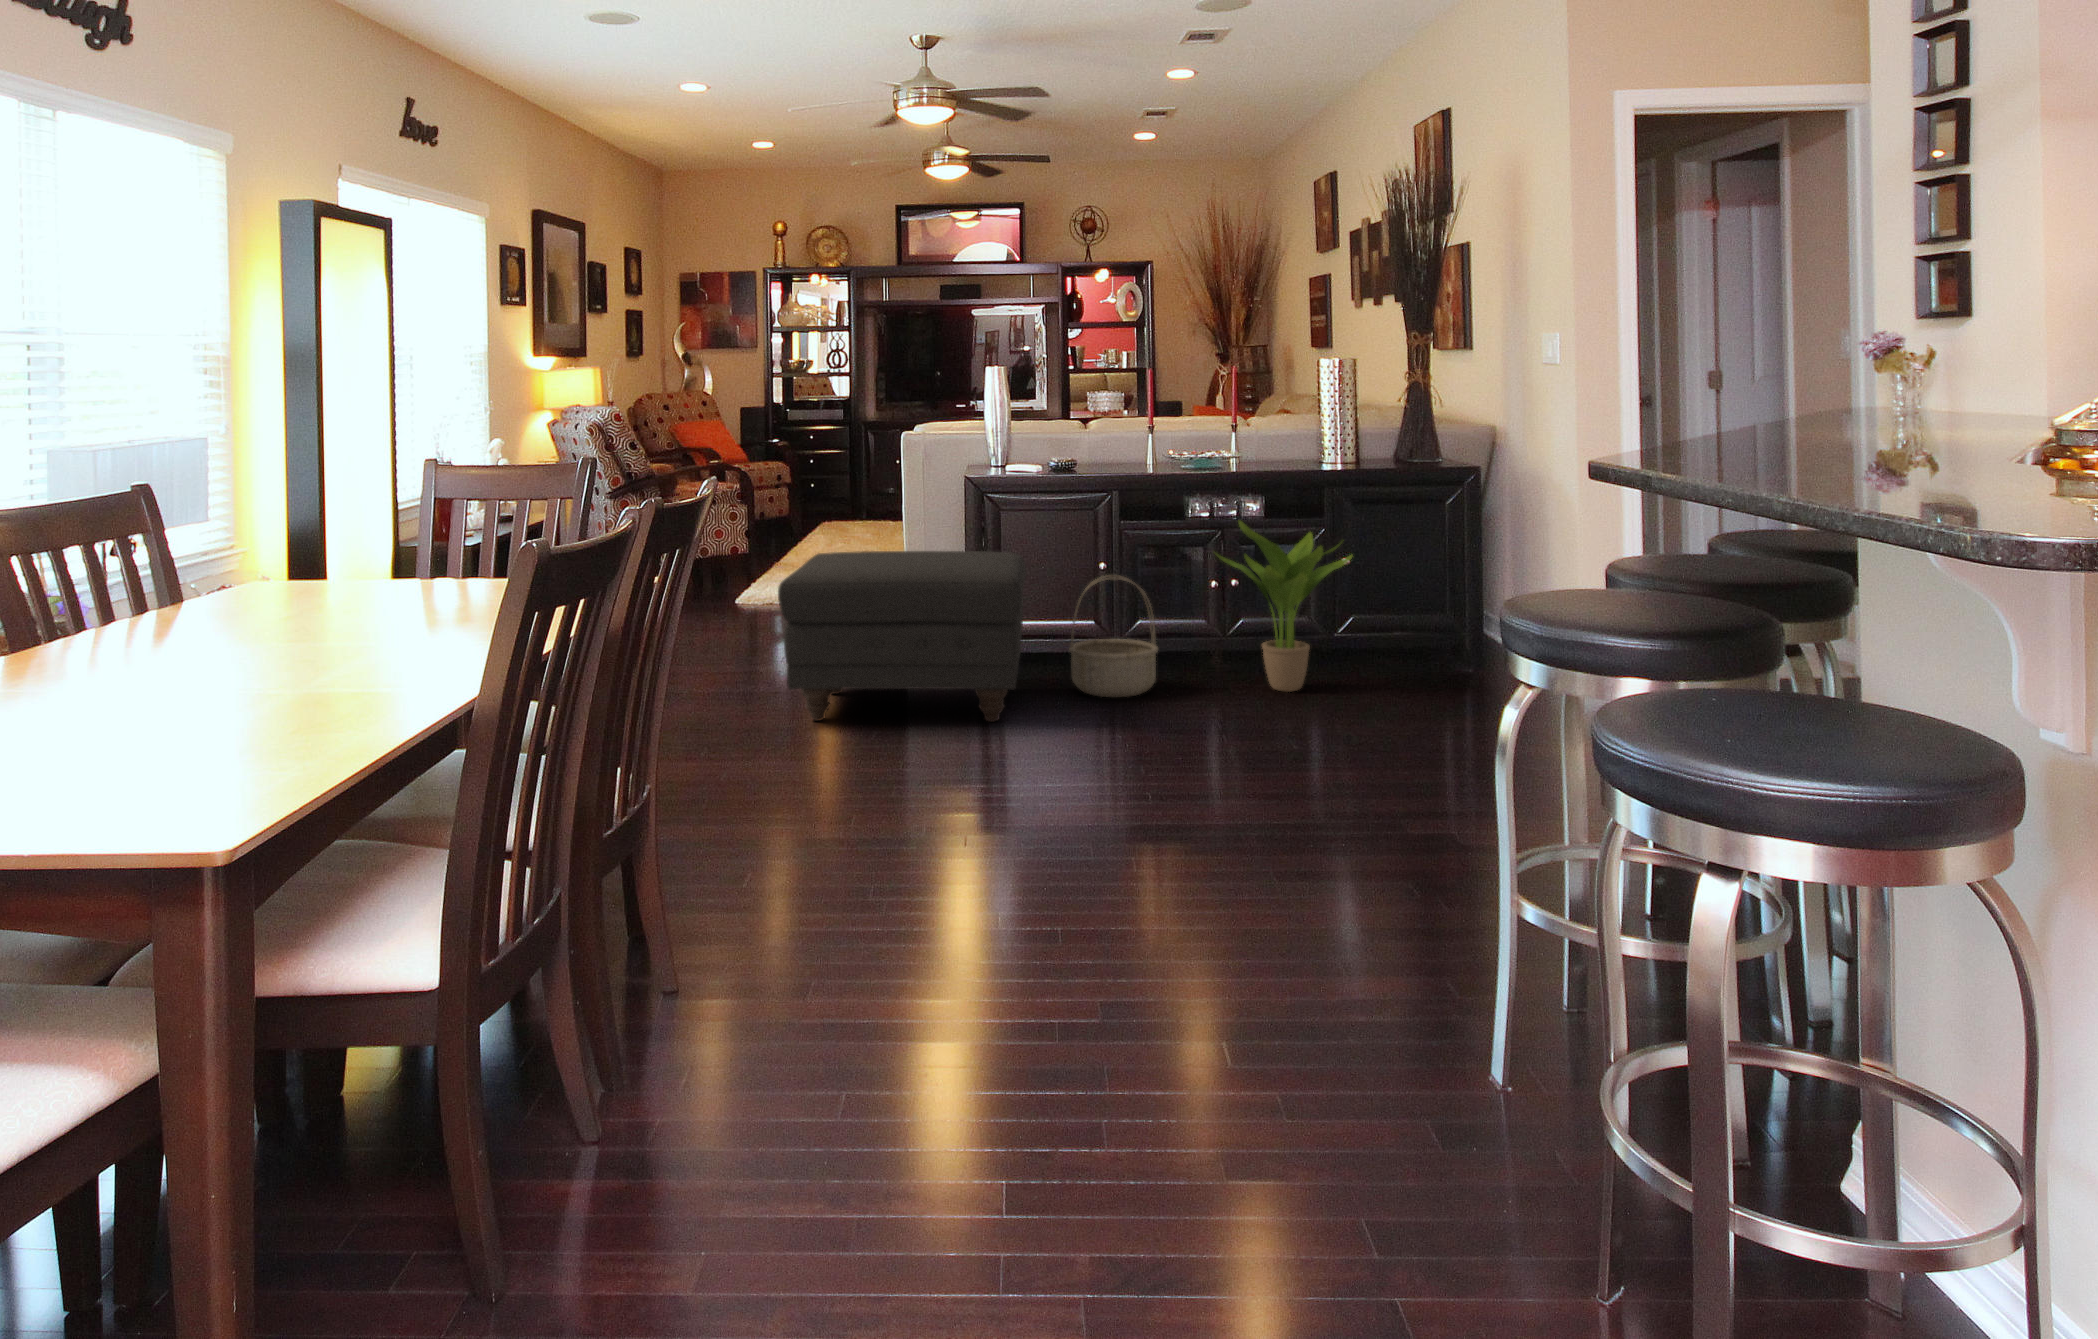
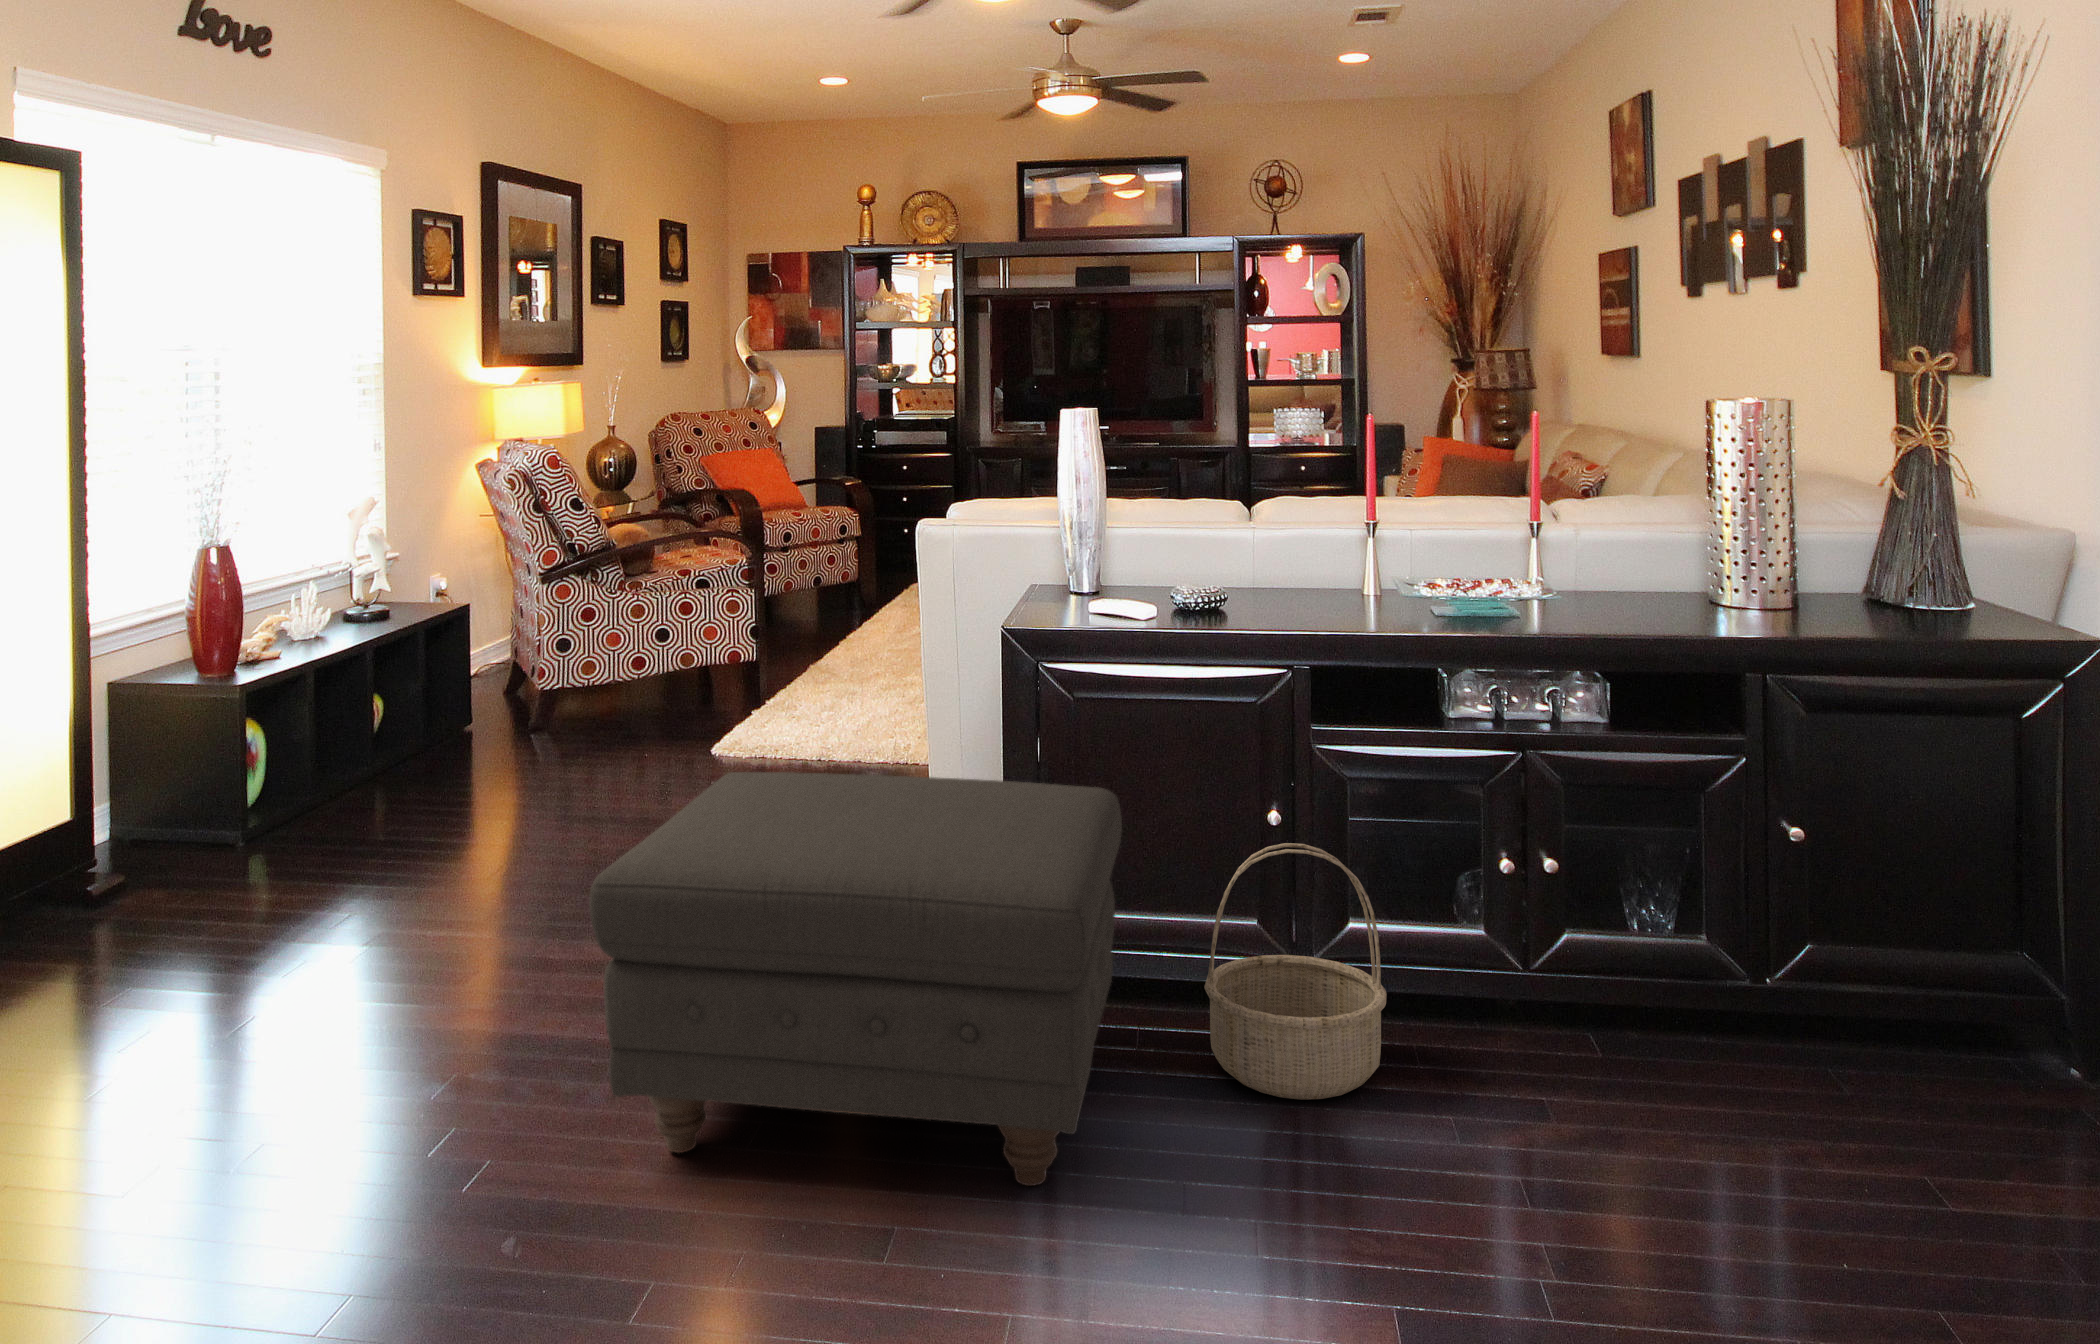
potted plant: present [1216,521,1352,692] -> none [1498,755,1794,1103]

